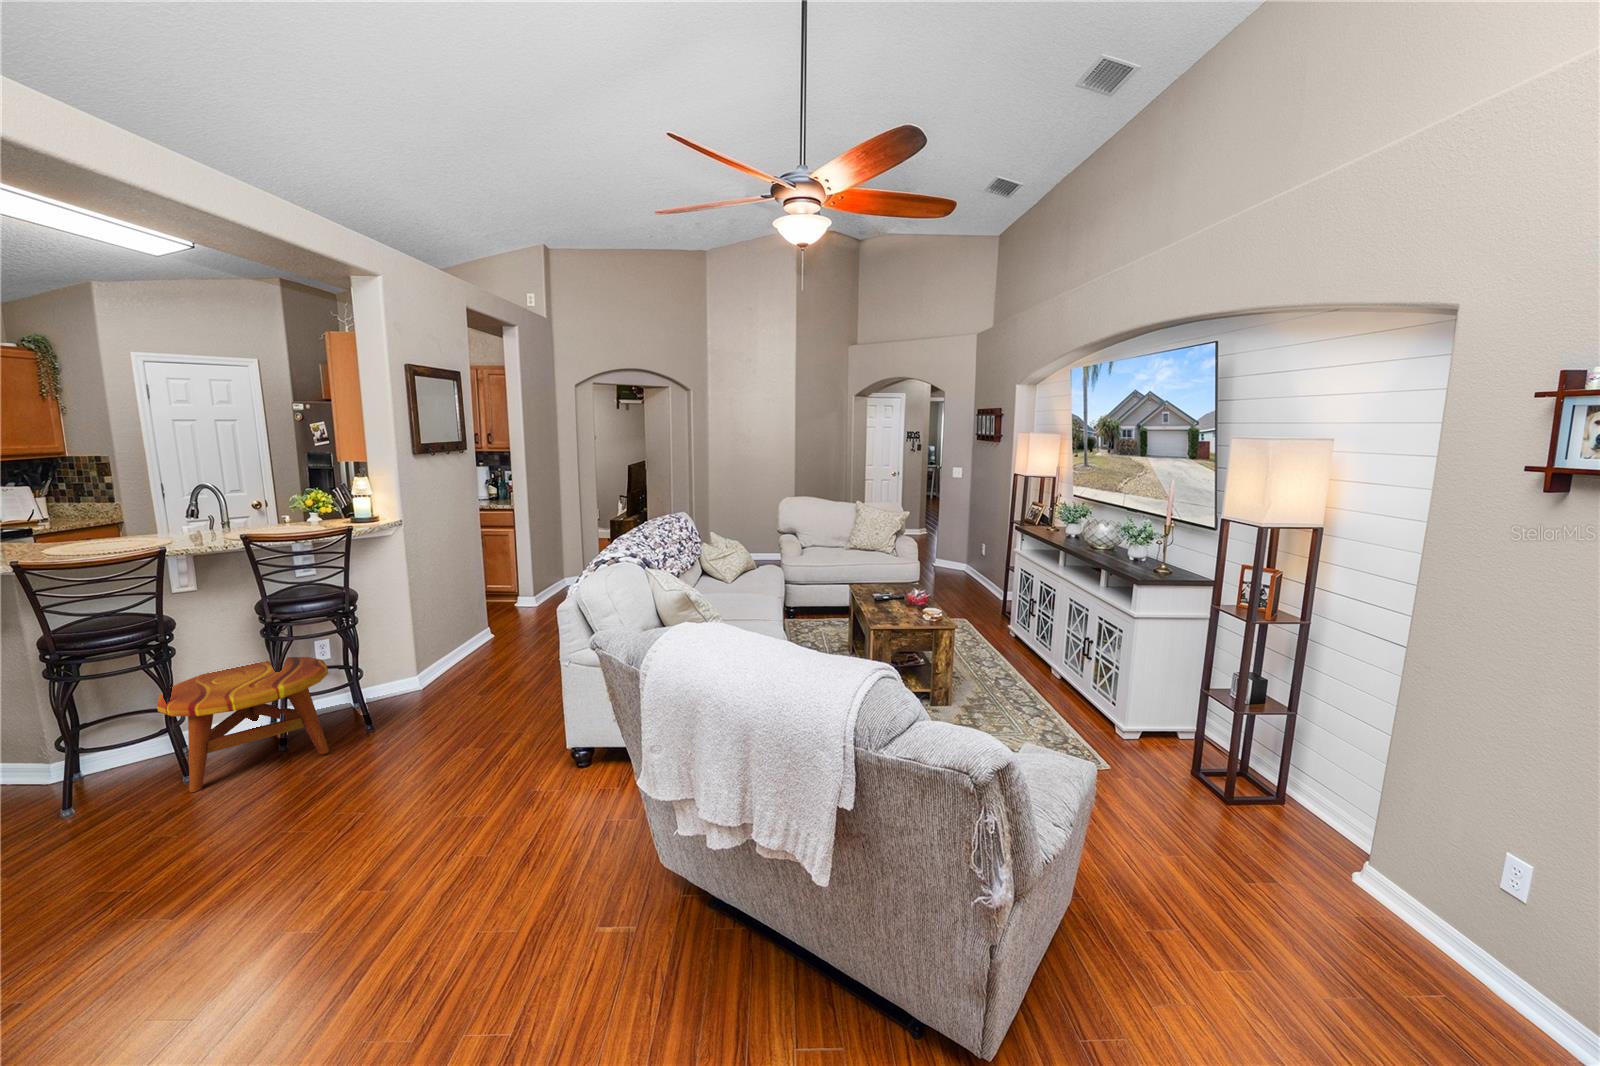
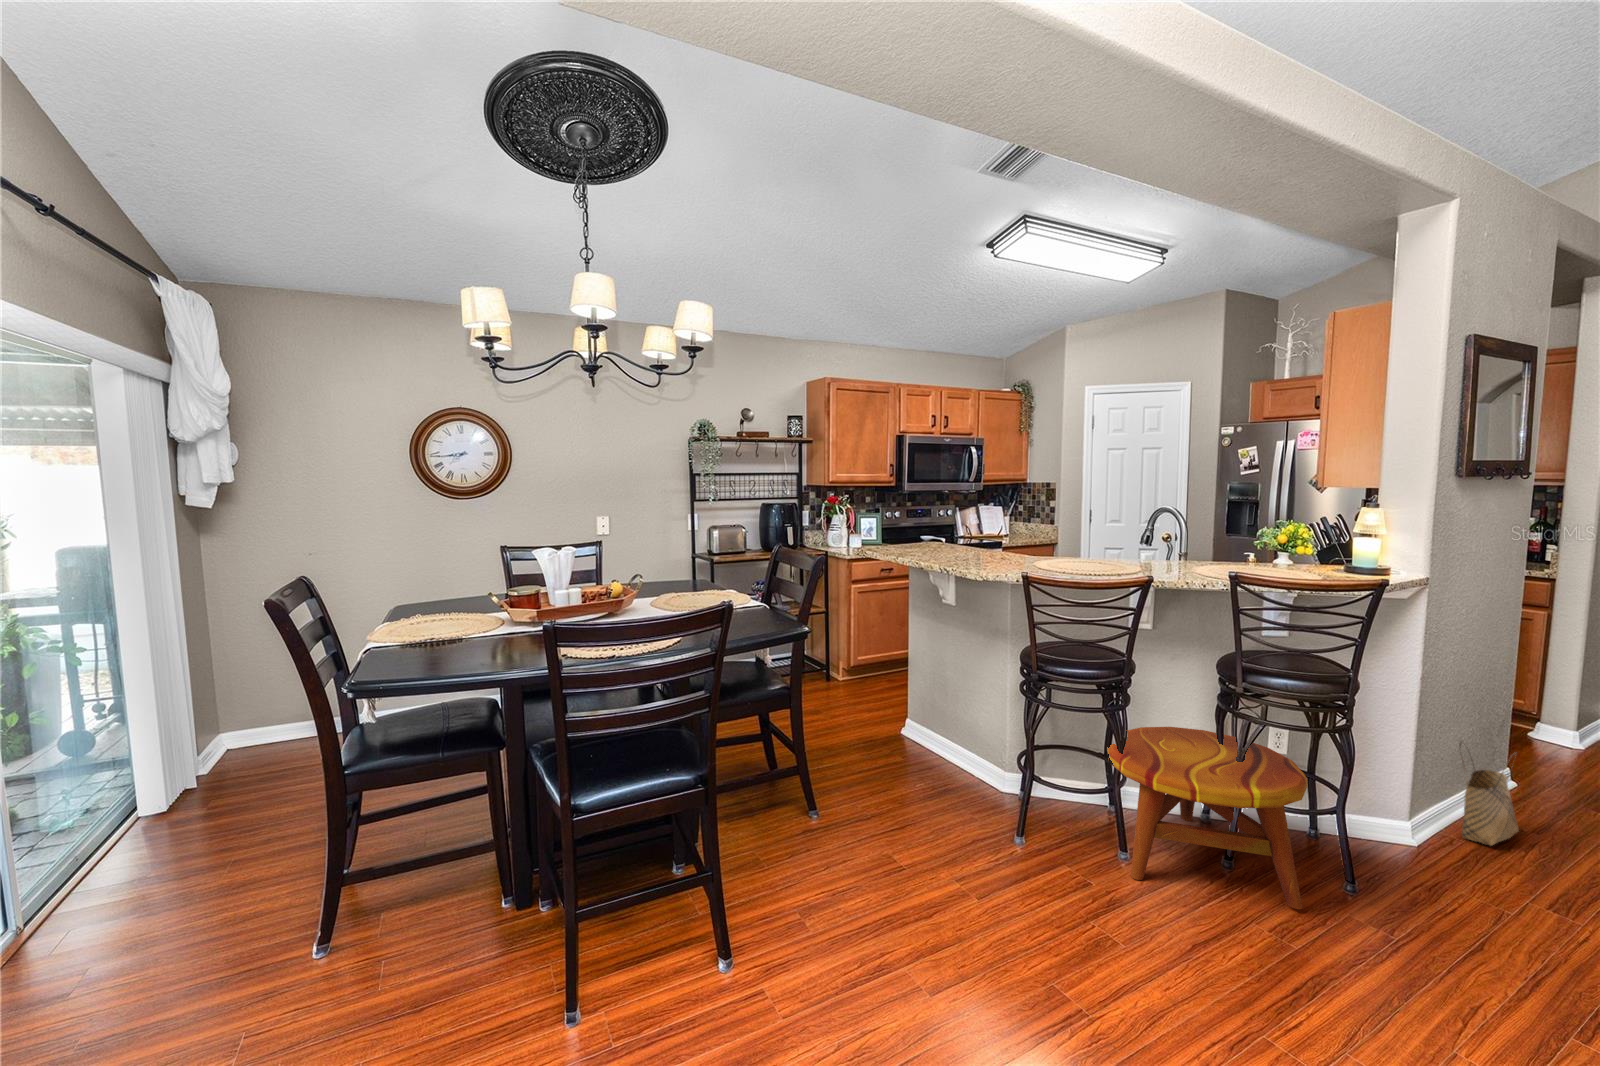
woven basket: none [442,615,478,673] -> present [1459,742,1519,846]

